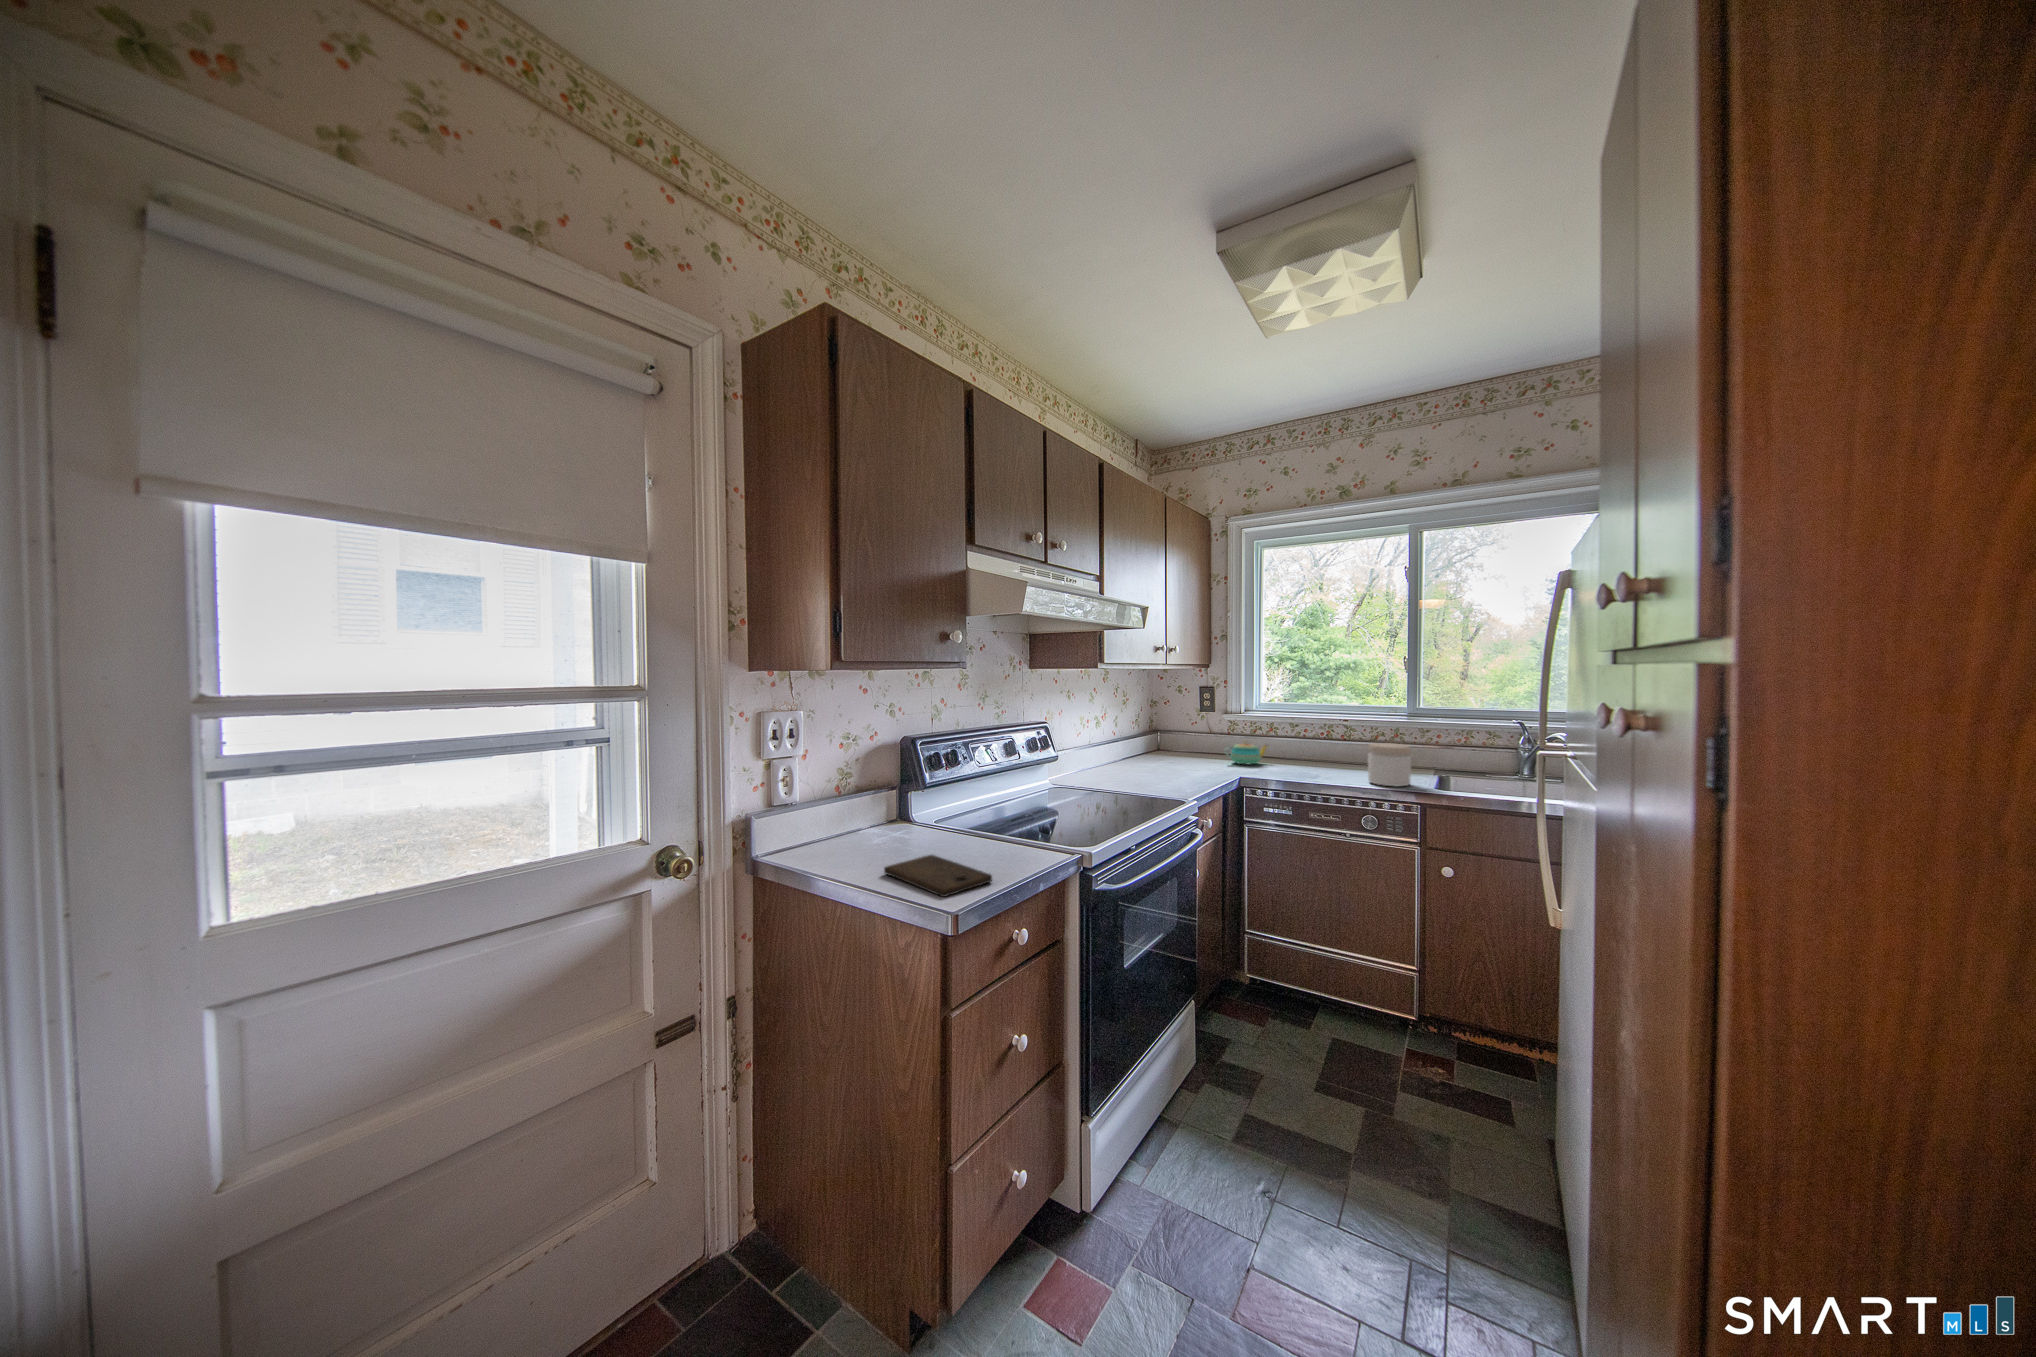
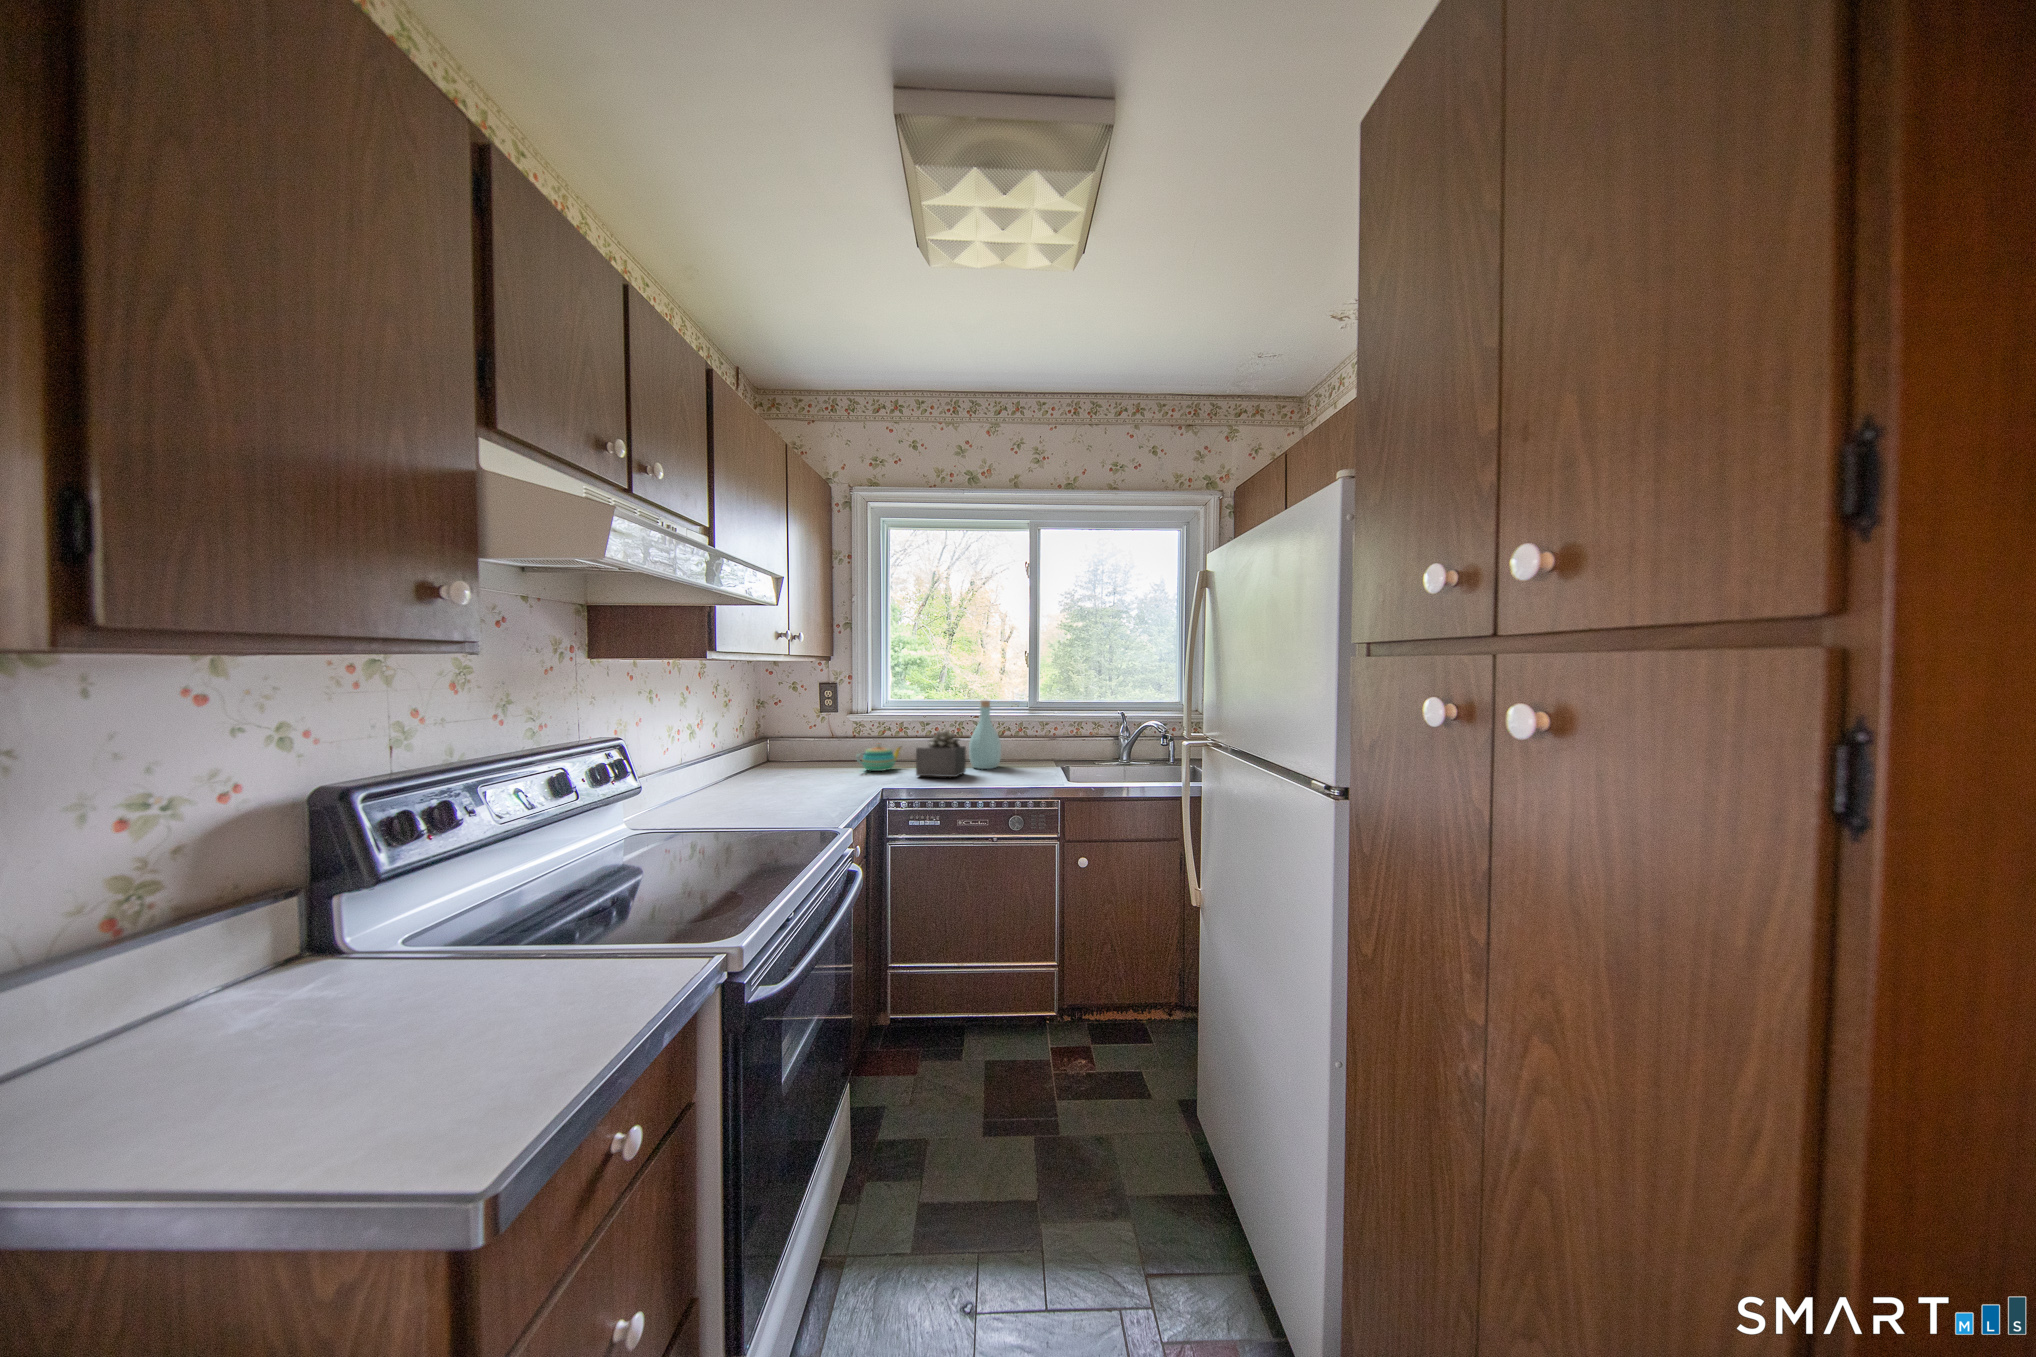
bottle: none [1334,706,1369,772] -> present [969,700,1001,769]
succulent plant: none [1275,731,1327,775] -> present [916,730,966,777]
jar: present [1368,743,1411,786] -> none [1009,738,1046,781]
cutting board: present [884,855,992,897] -> none [244,1039,563,1159]

